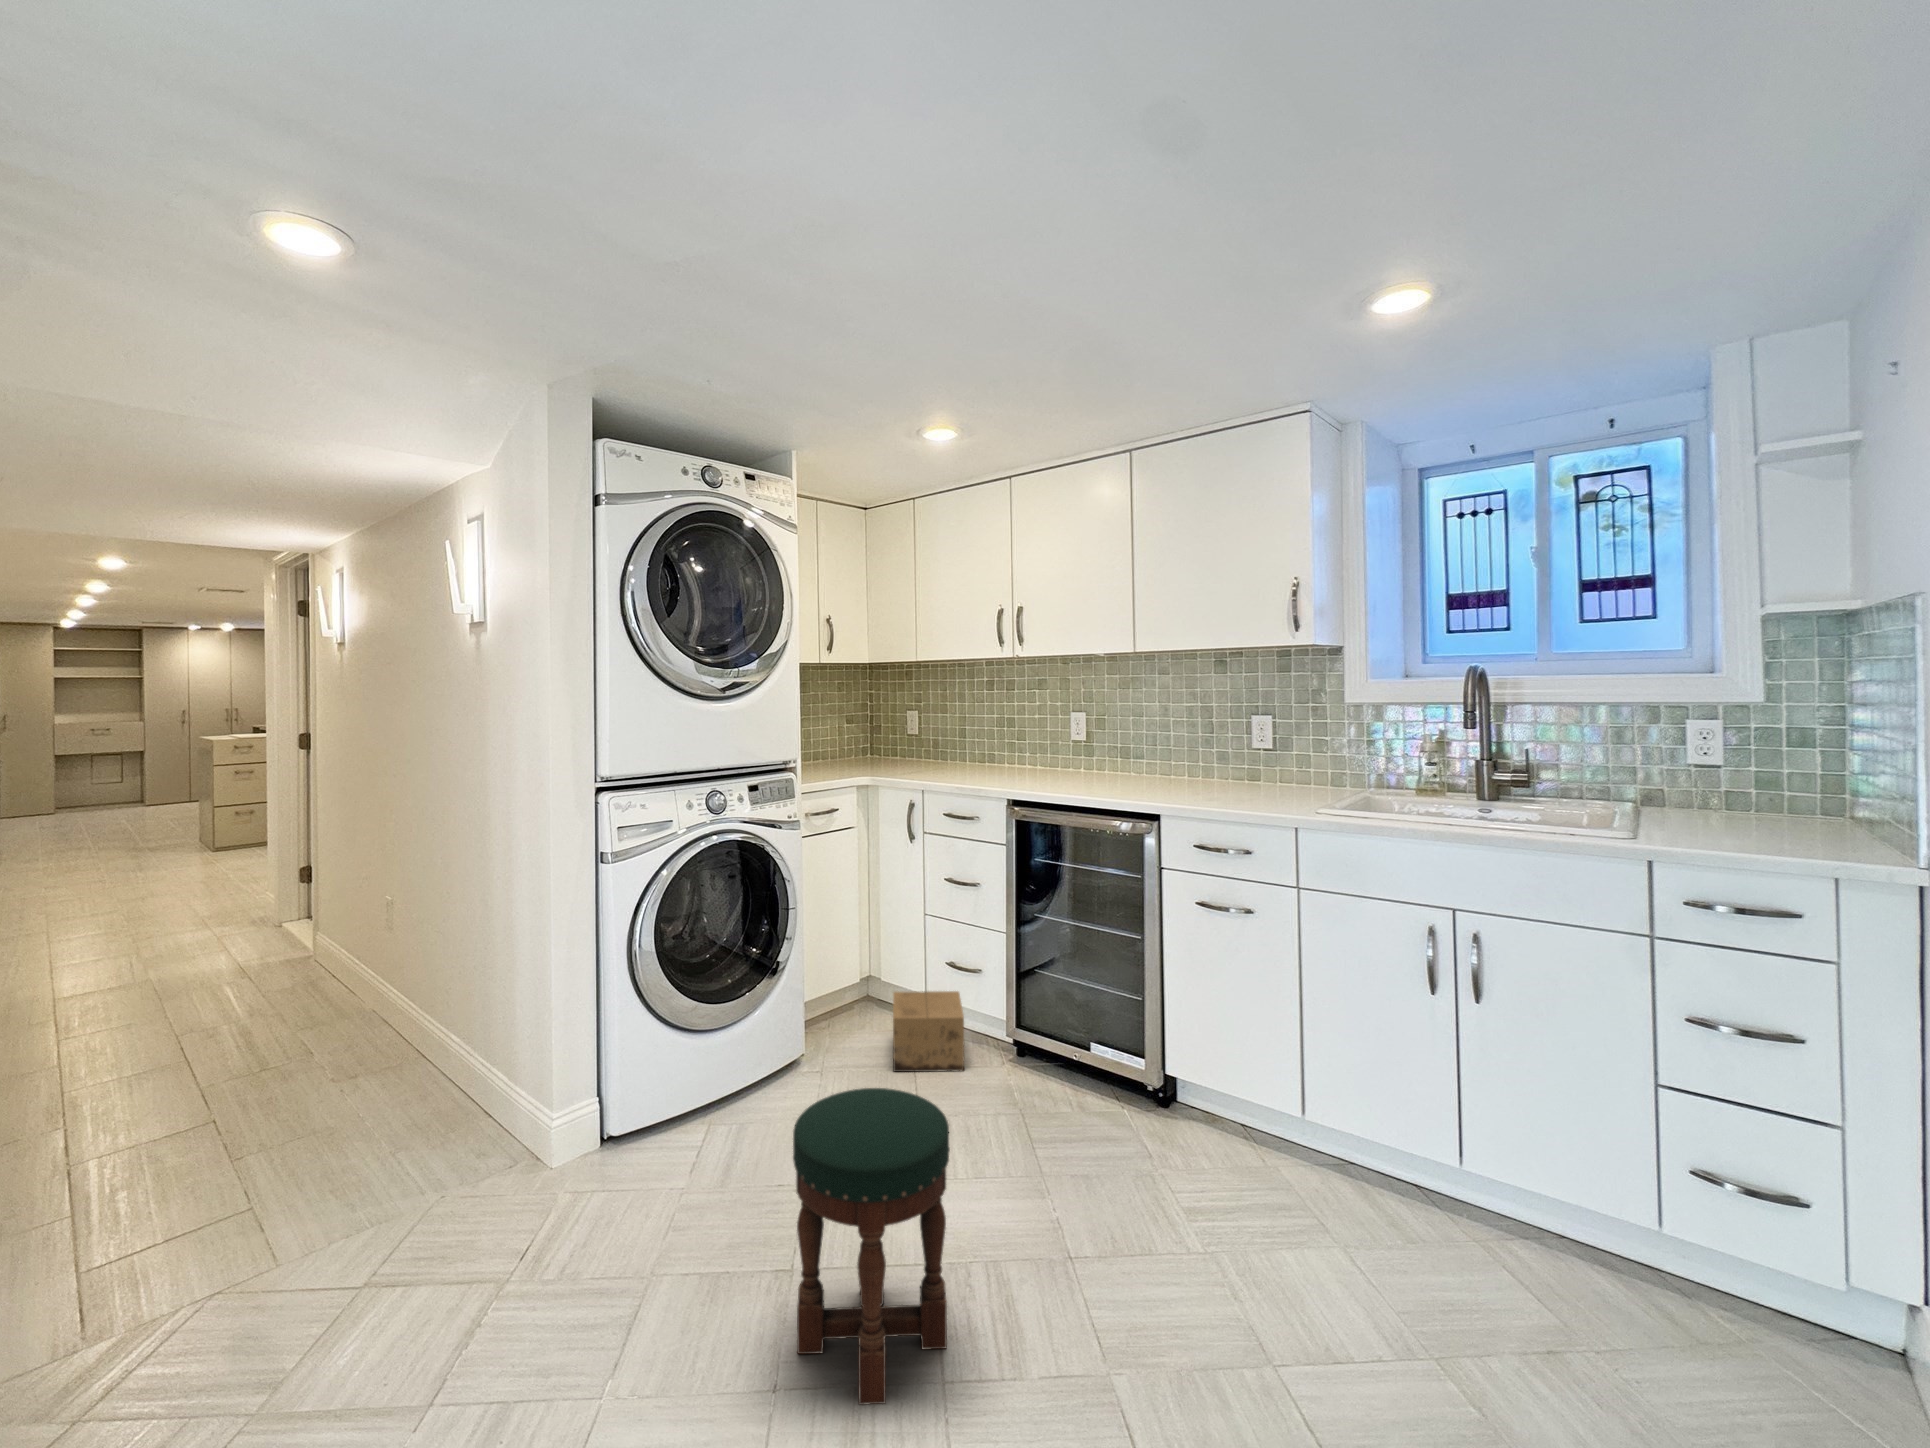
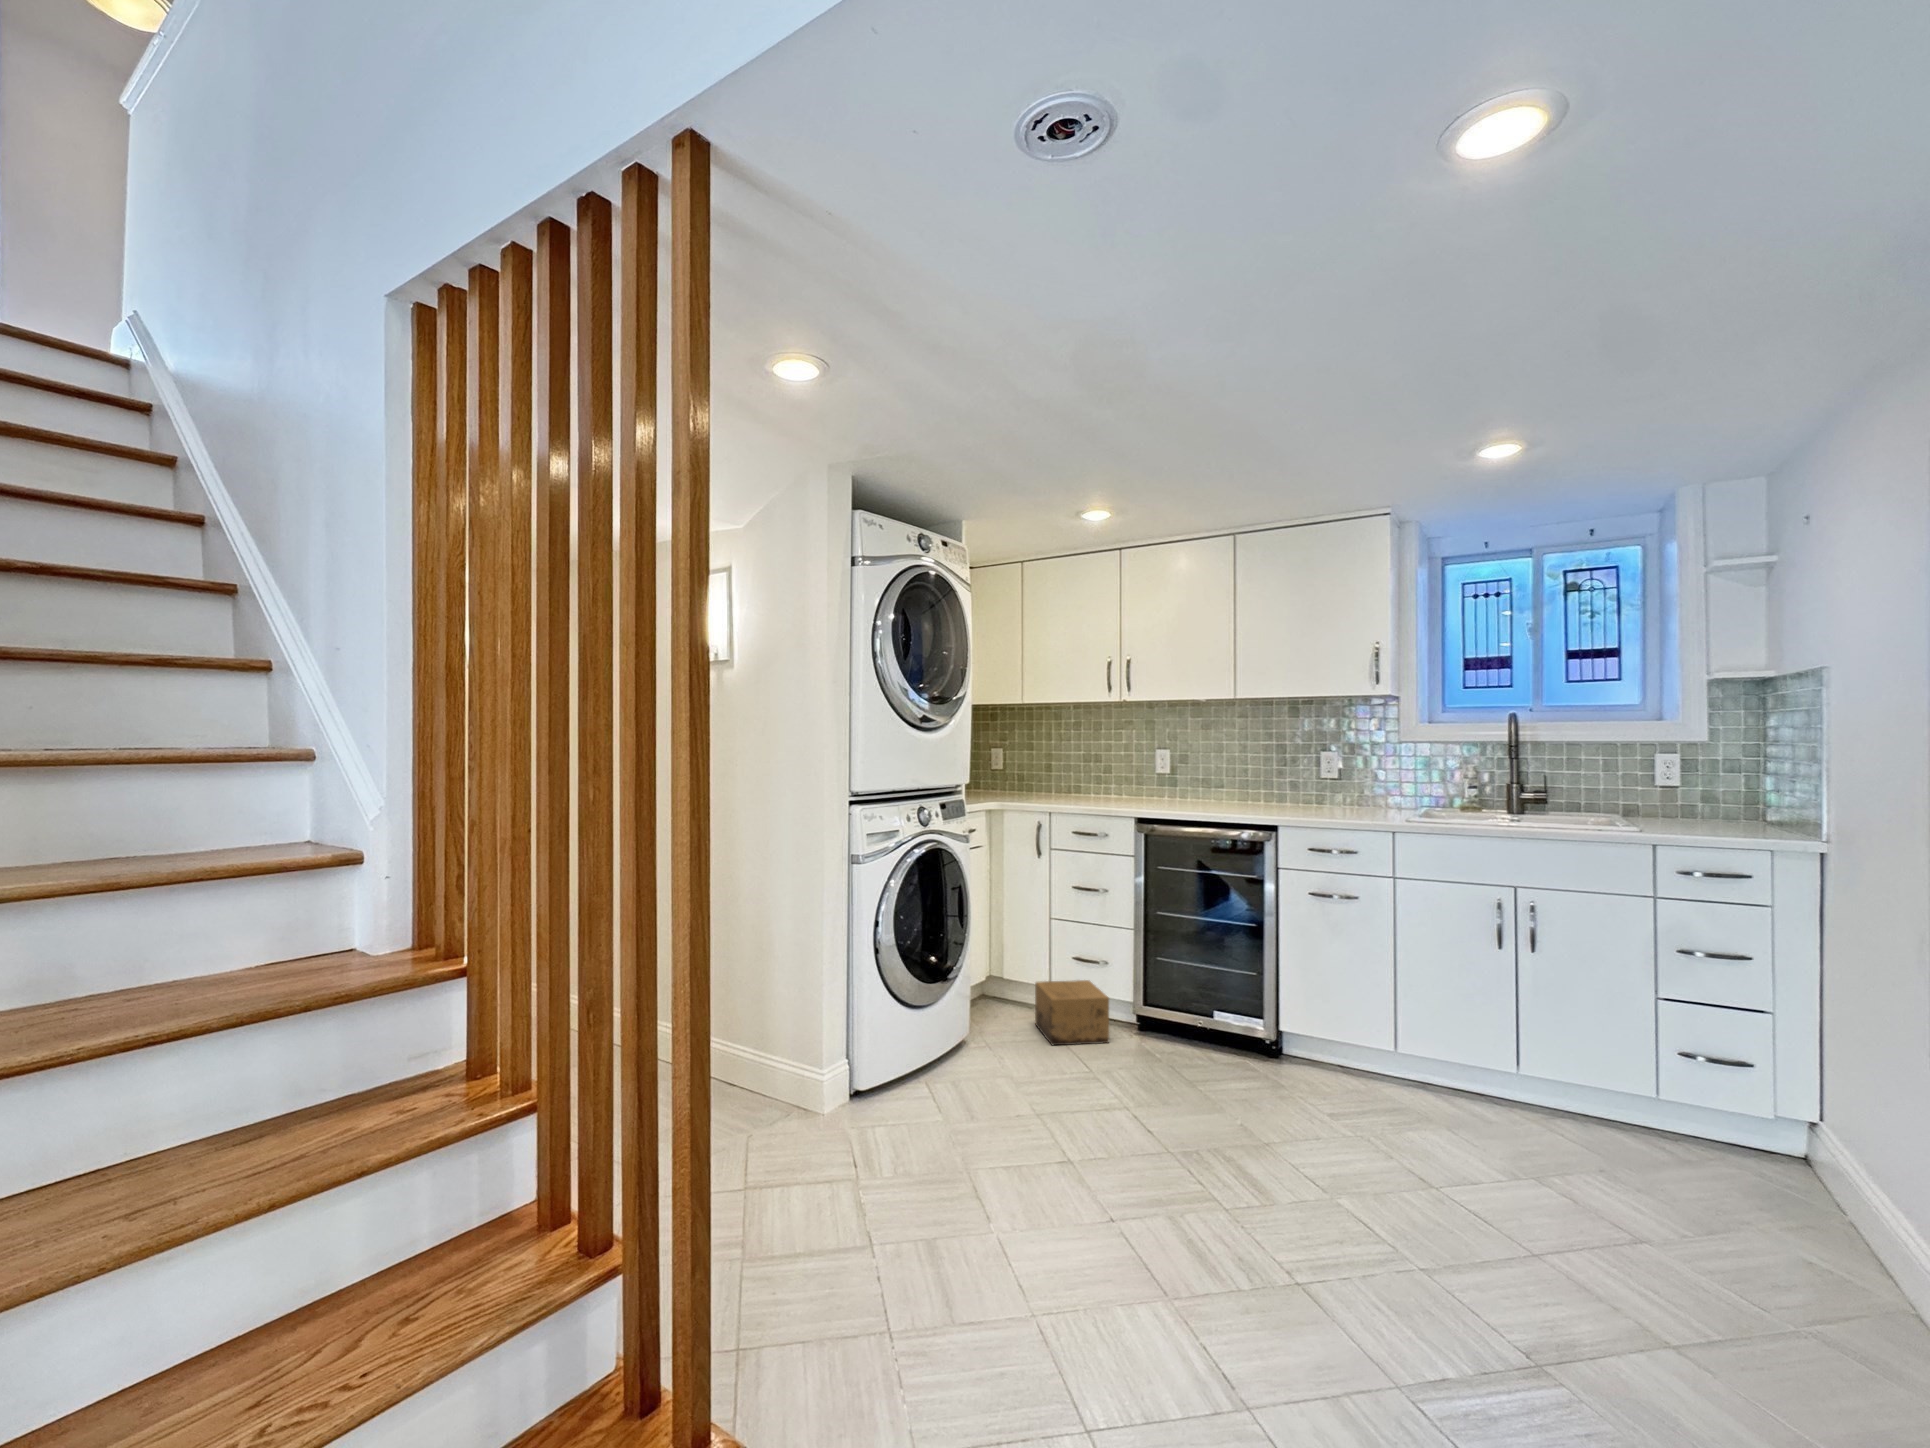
stool: present [793,1088,950,1405] -> none [1114,1020,1234,1239]

